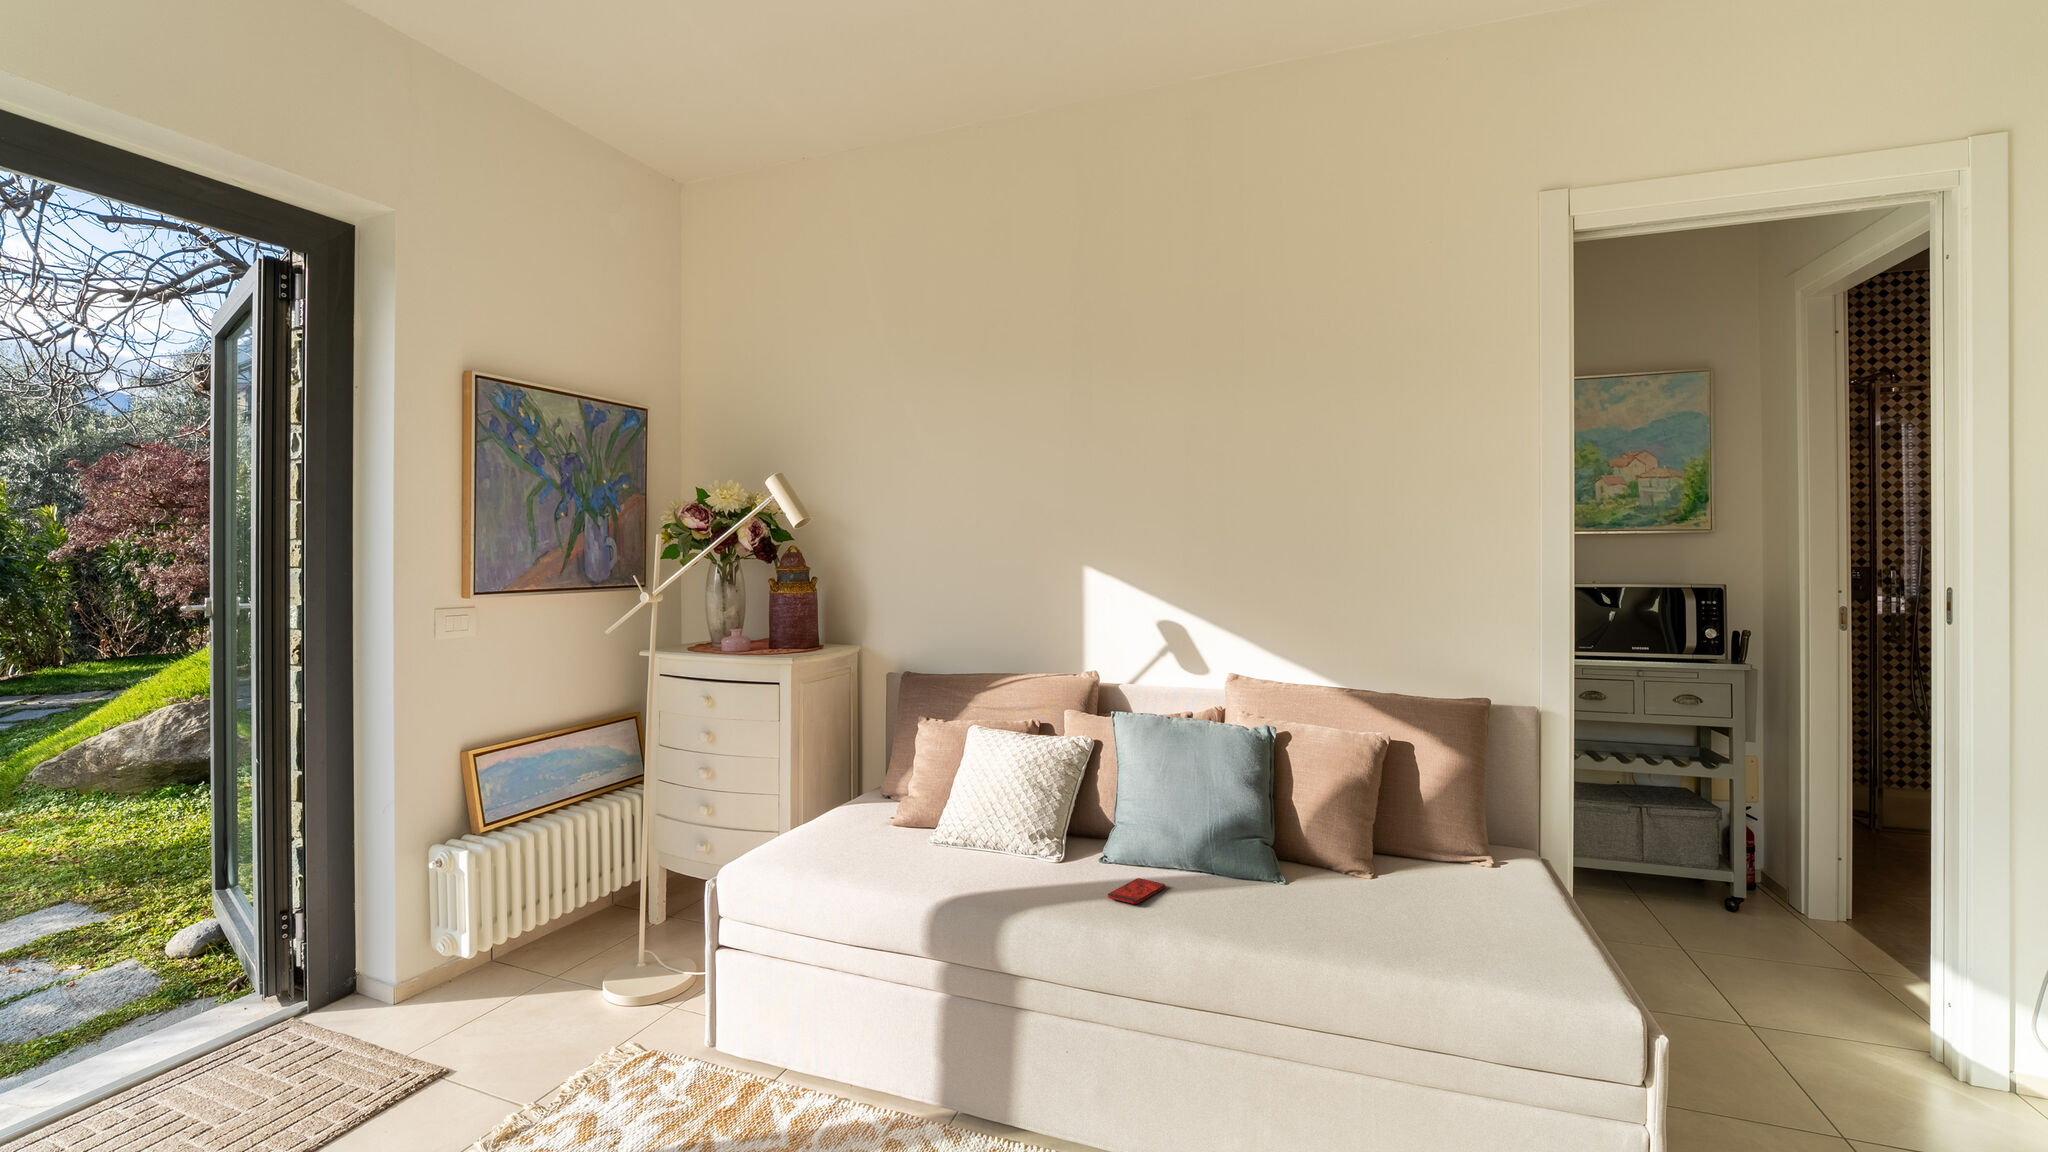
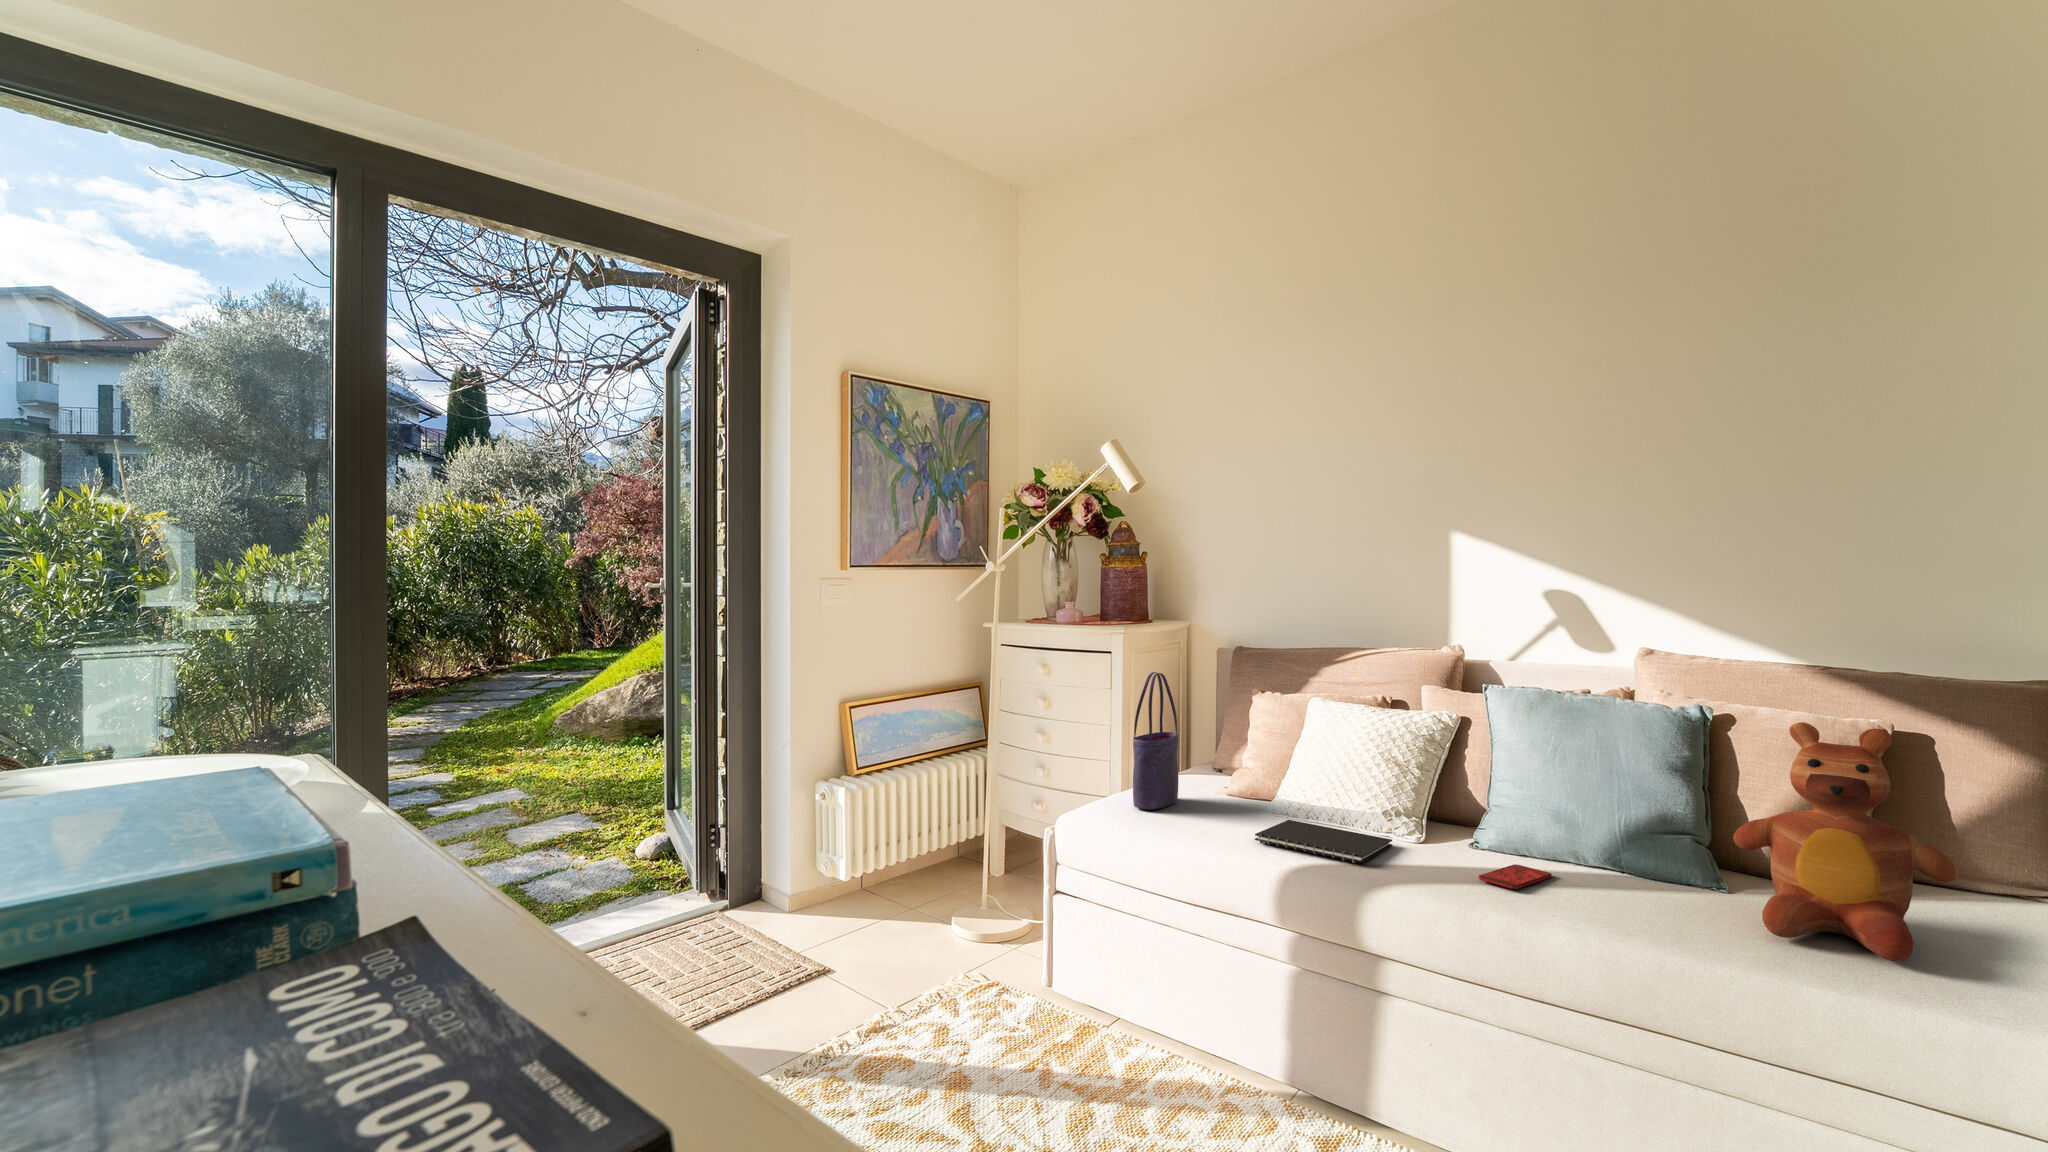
tote bag: none [798,712,844,852] -> present [1133,672,1178,810]
teddy bear: none [1296,749,1436,937] -> present [1733,722,1959,961]
notebook: none [915,851,1039,892] -> present [1255,820,1392,863]

